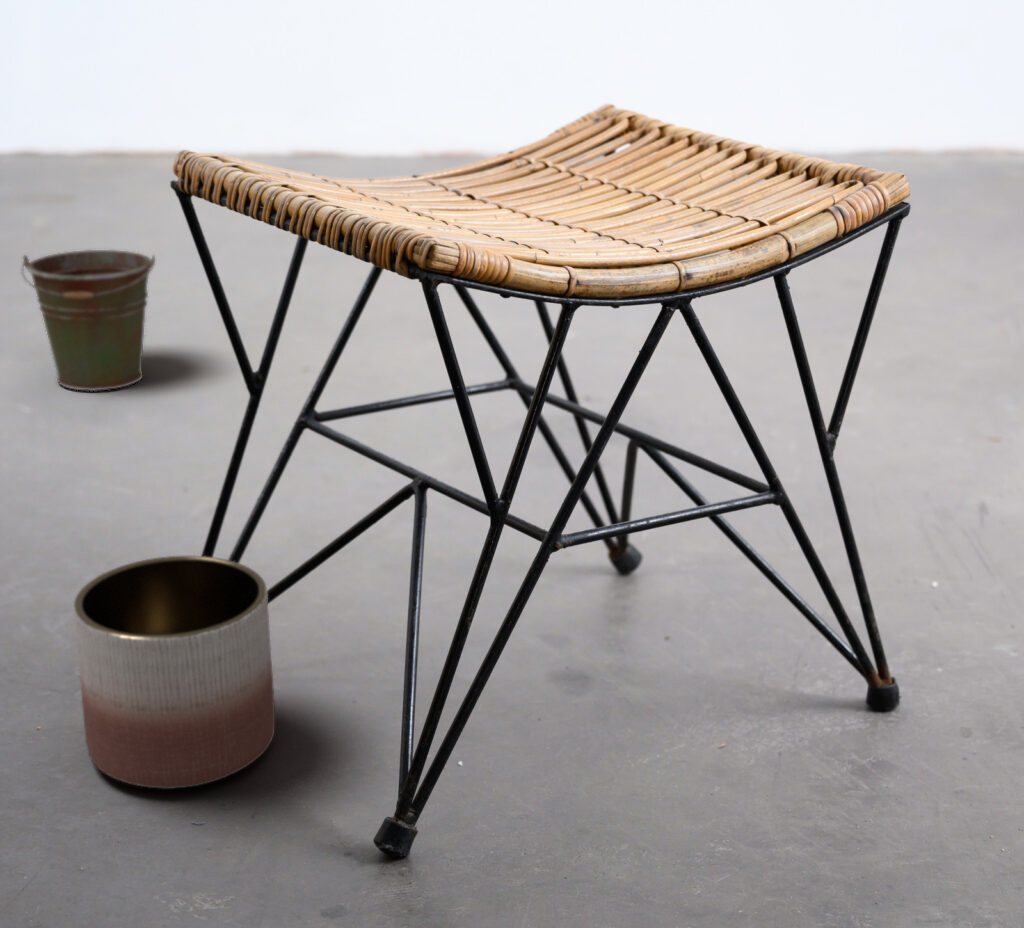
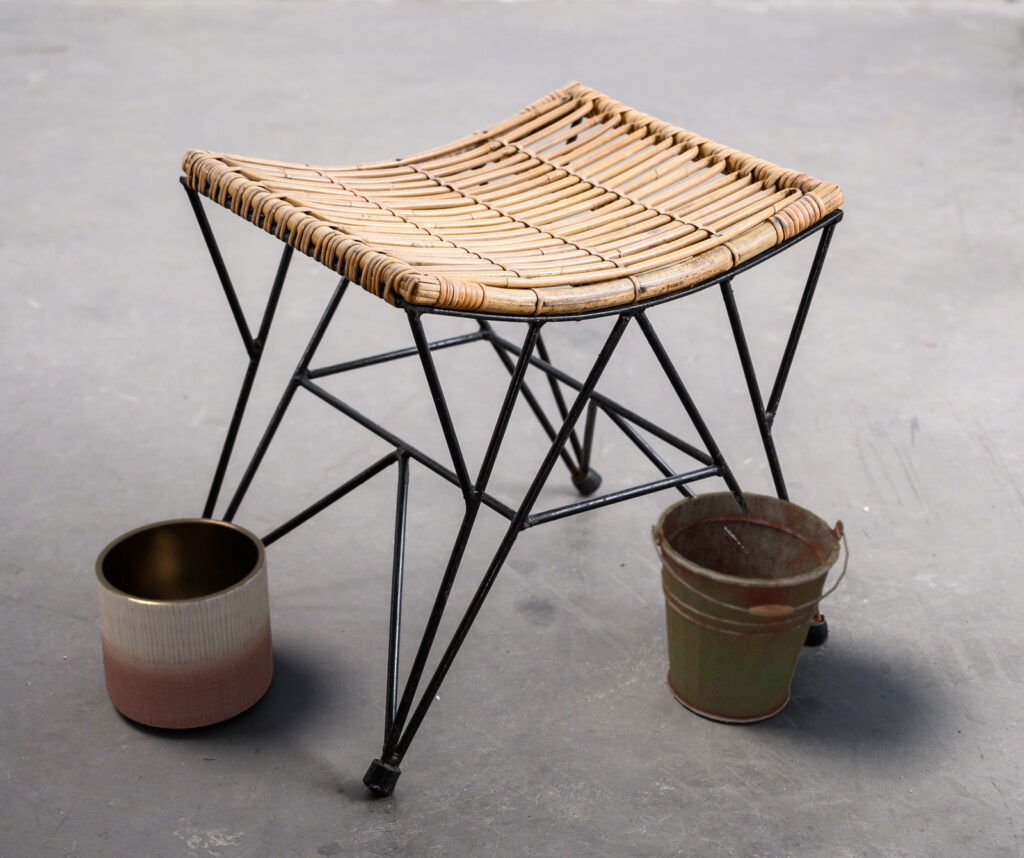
bucket: present [22,250,155,391] -> present [651,491,849,723]

